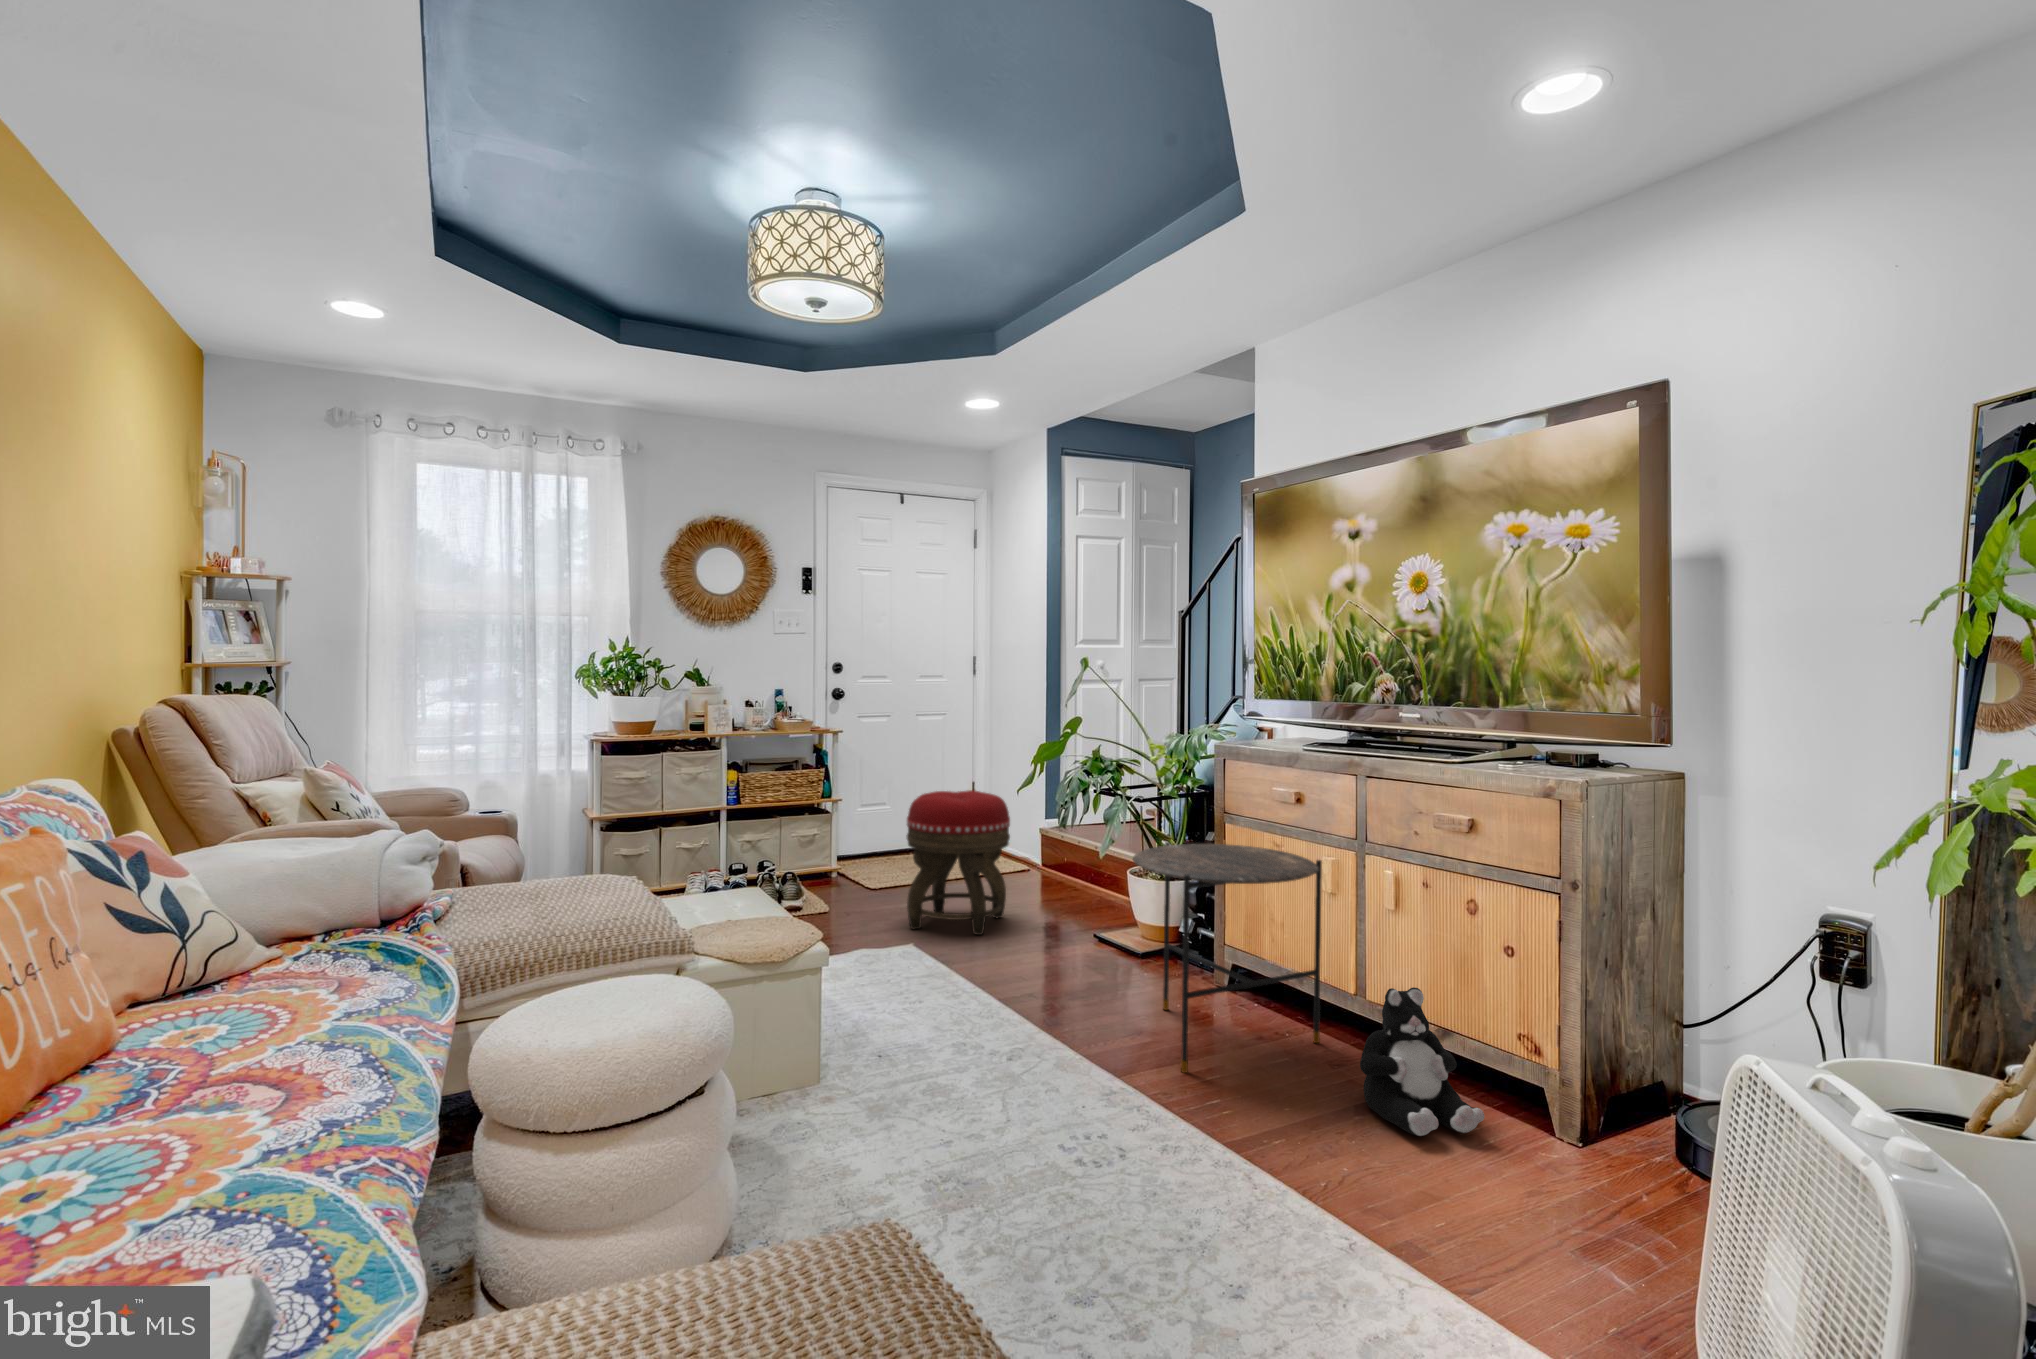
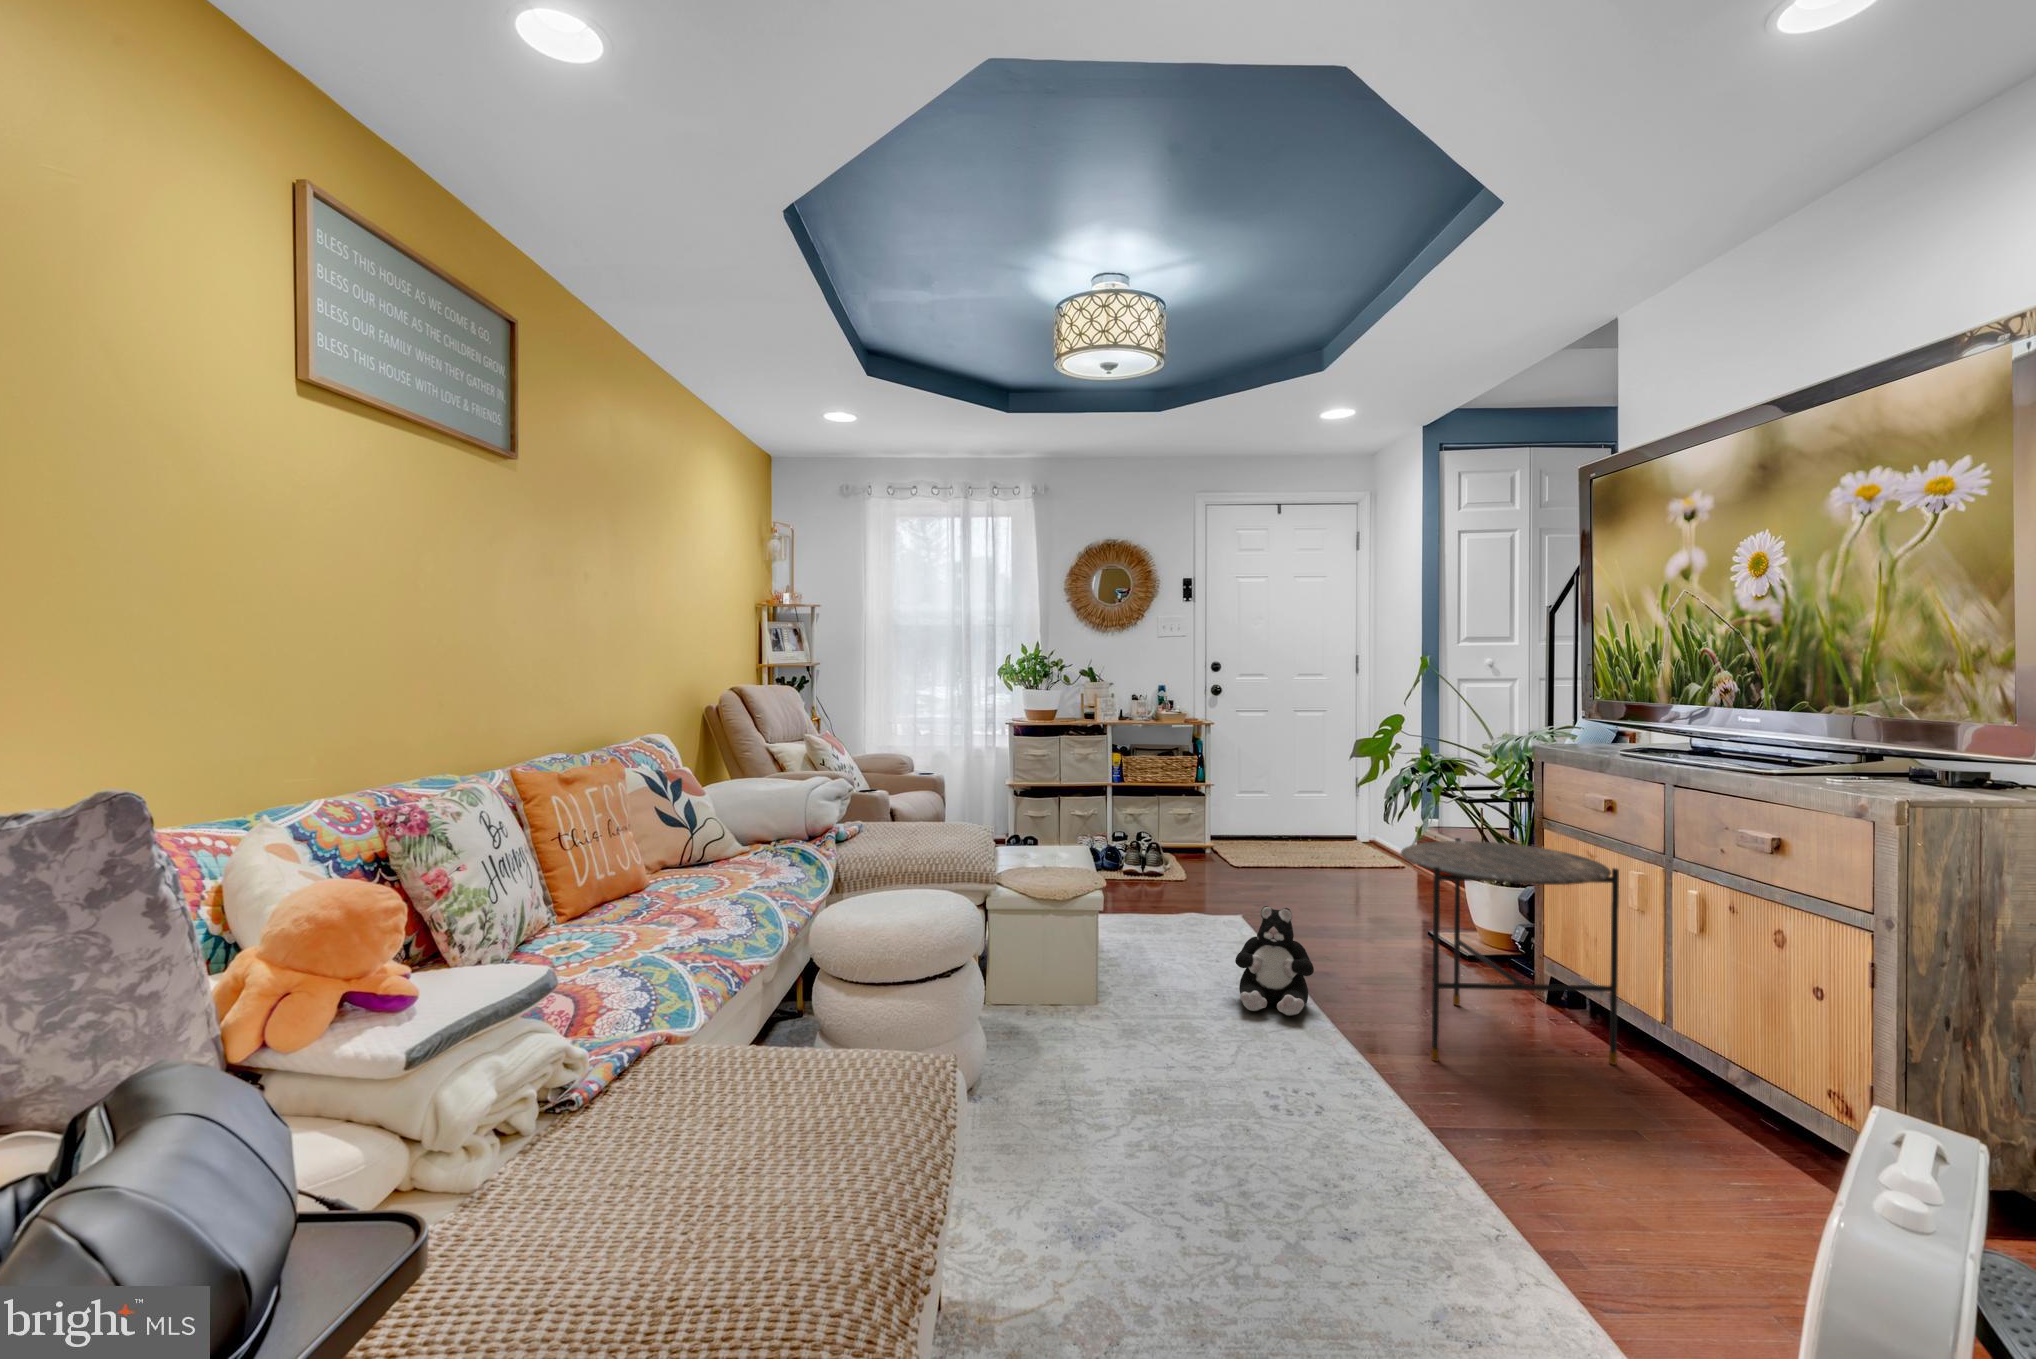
footstool: present [907,790,1010,935] -> none [1245,779,1347,915]
plush toy: present [1360,987,1484,1136] -> present [1235,906,1314,1016]

